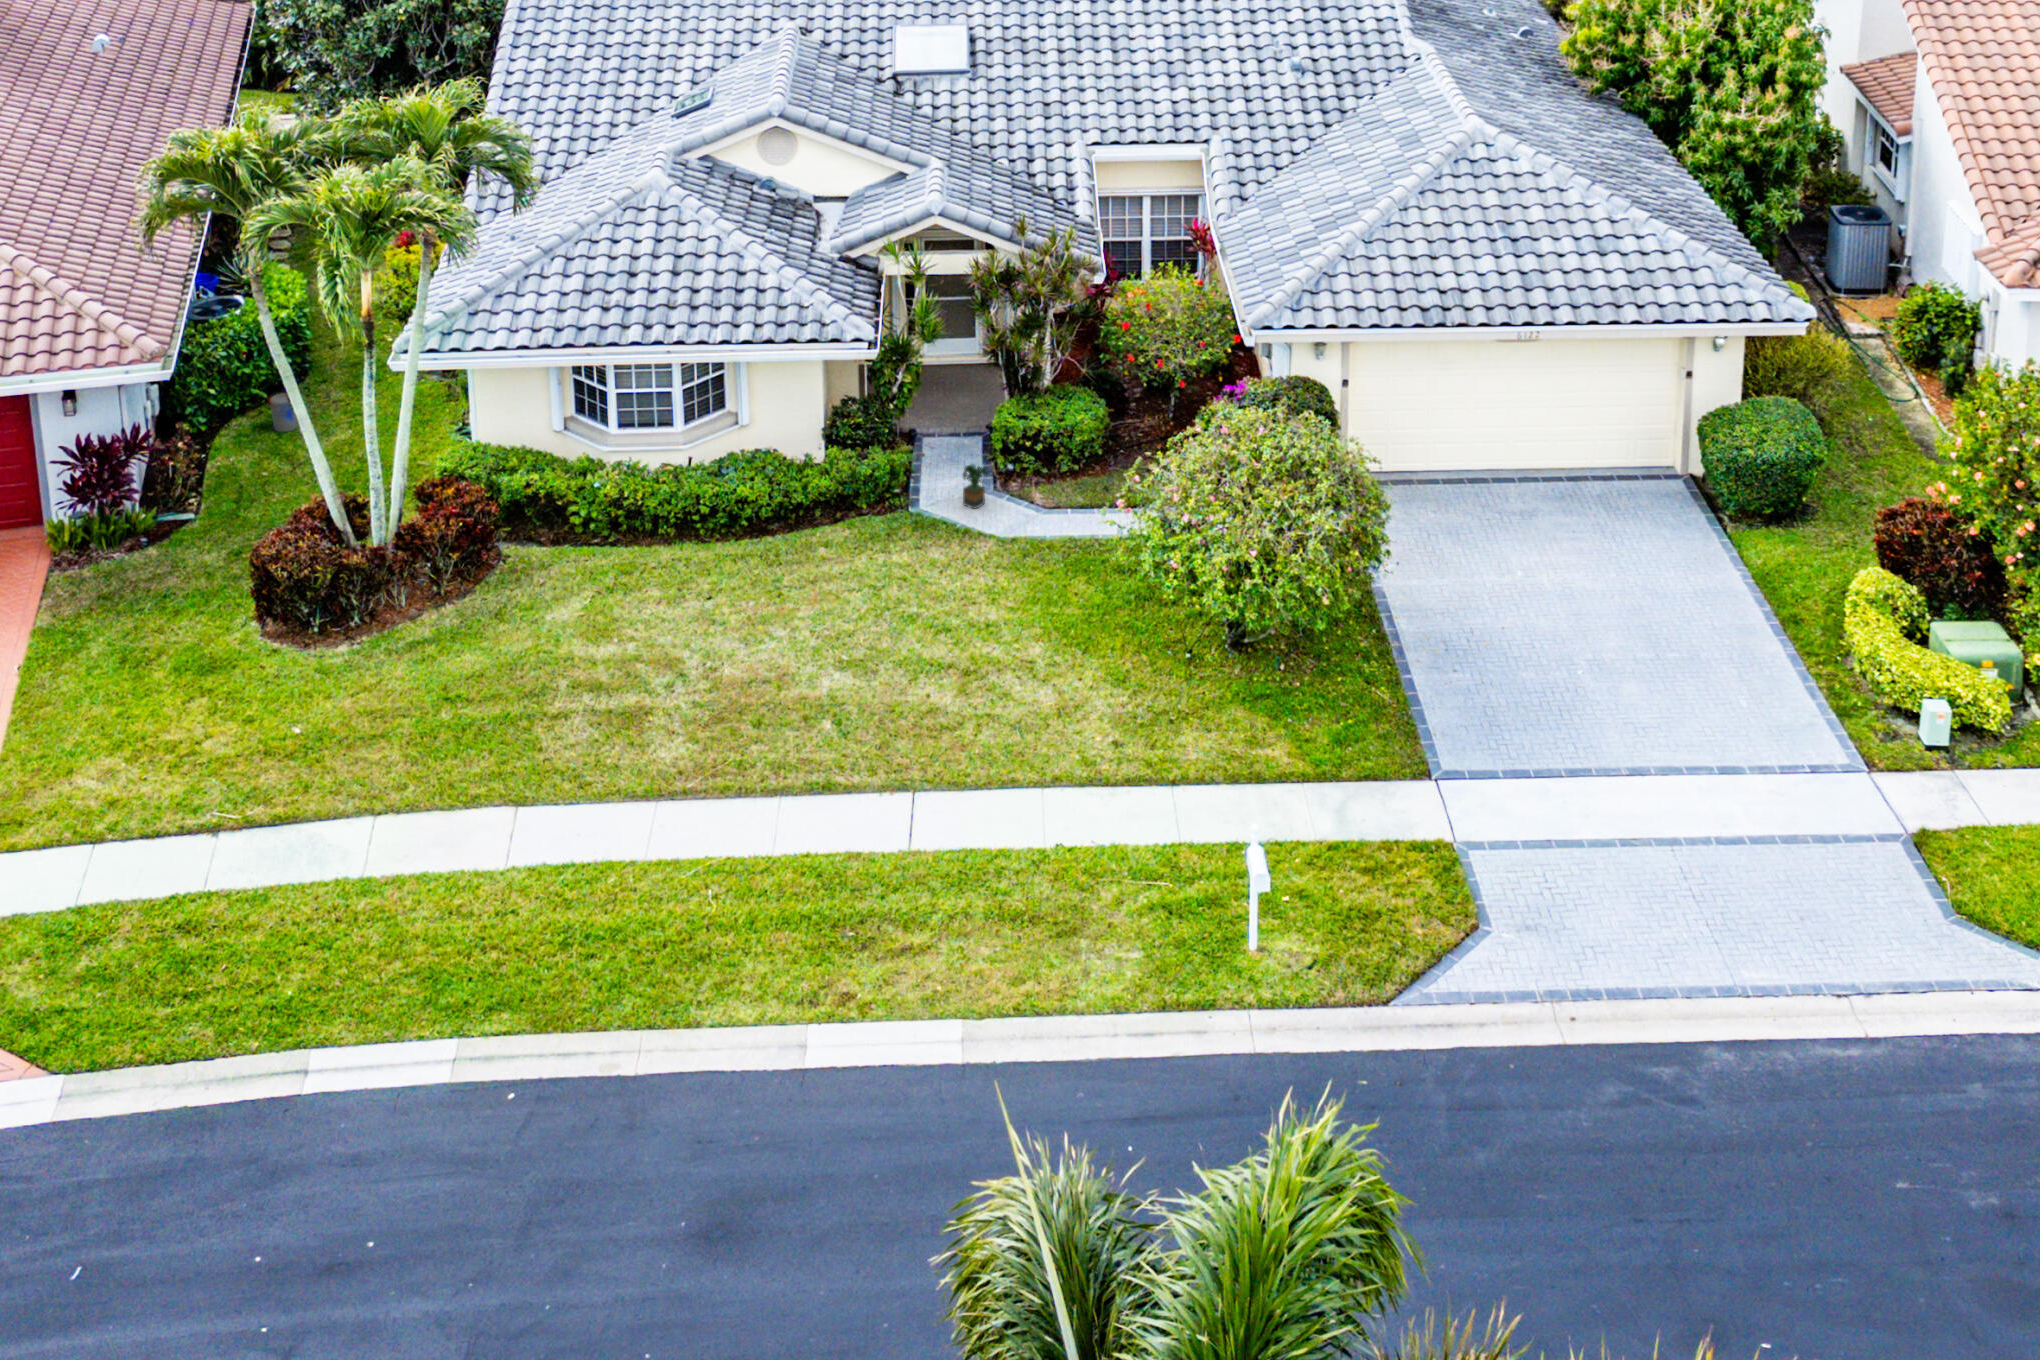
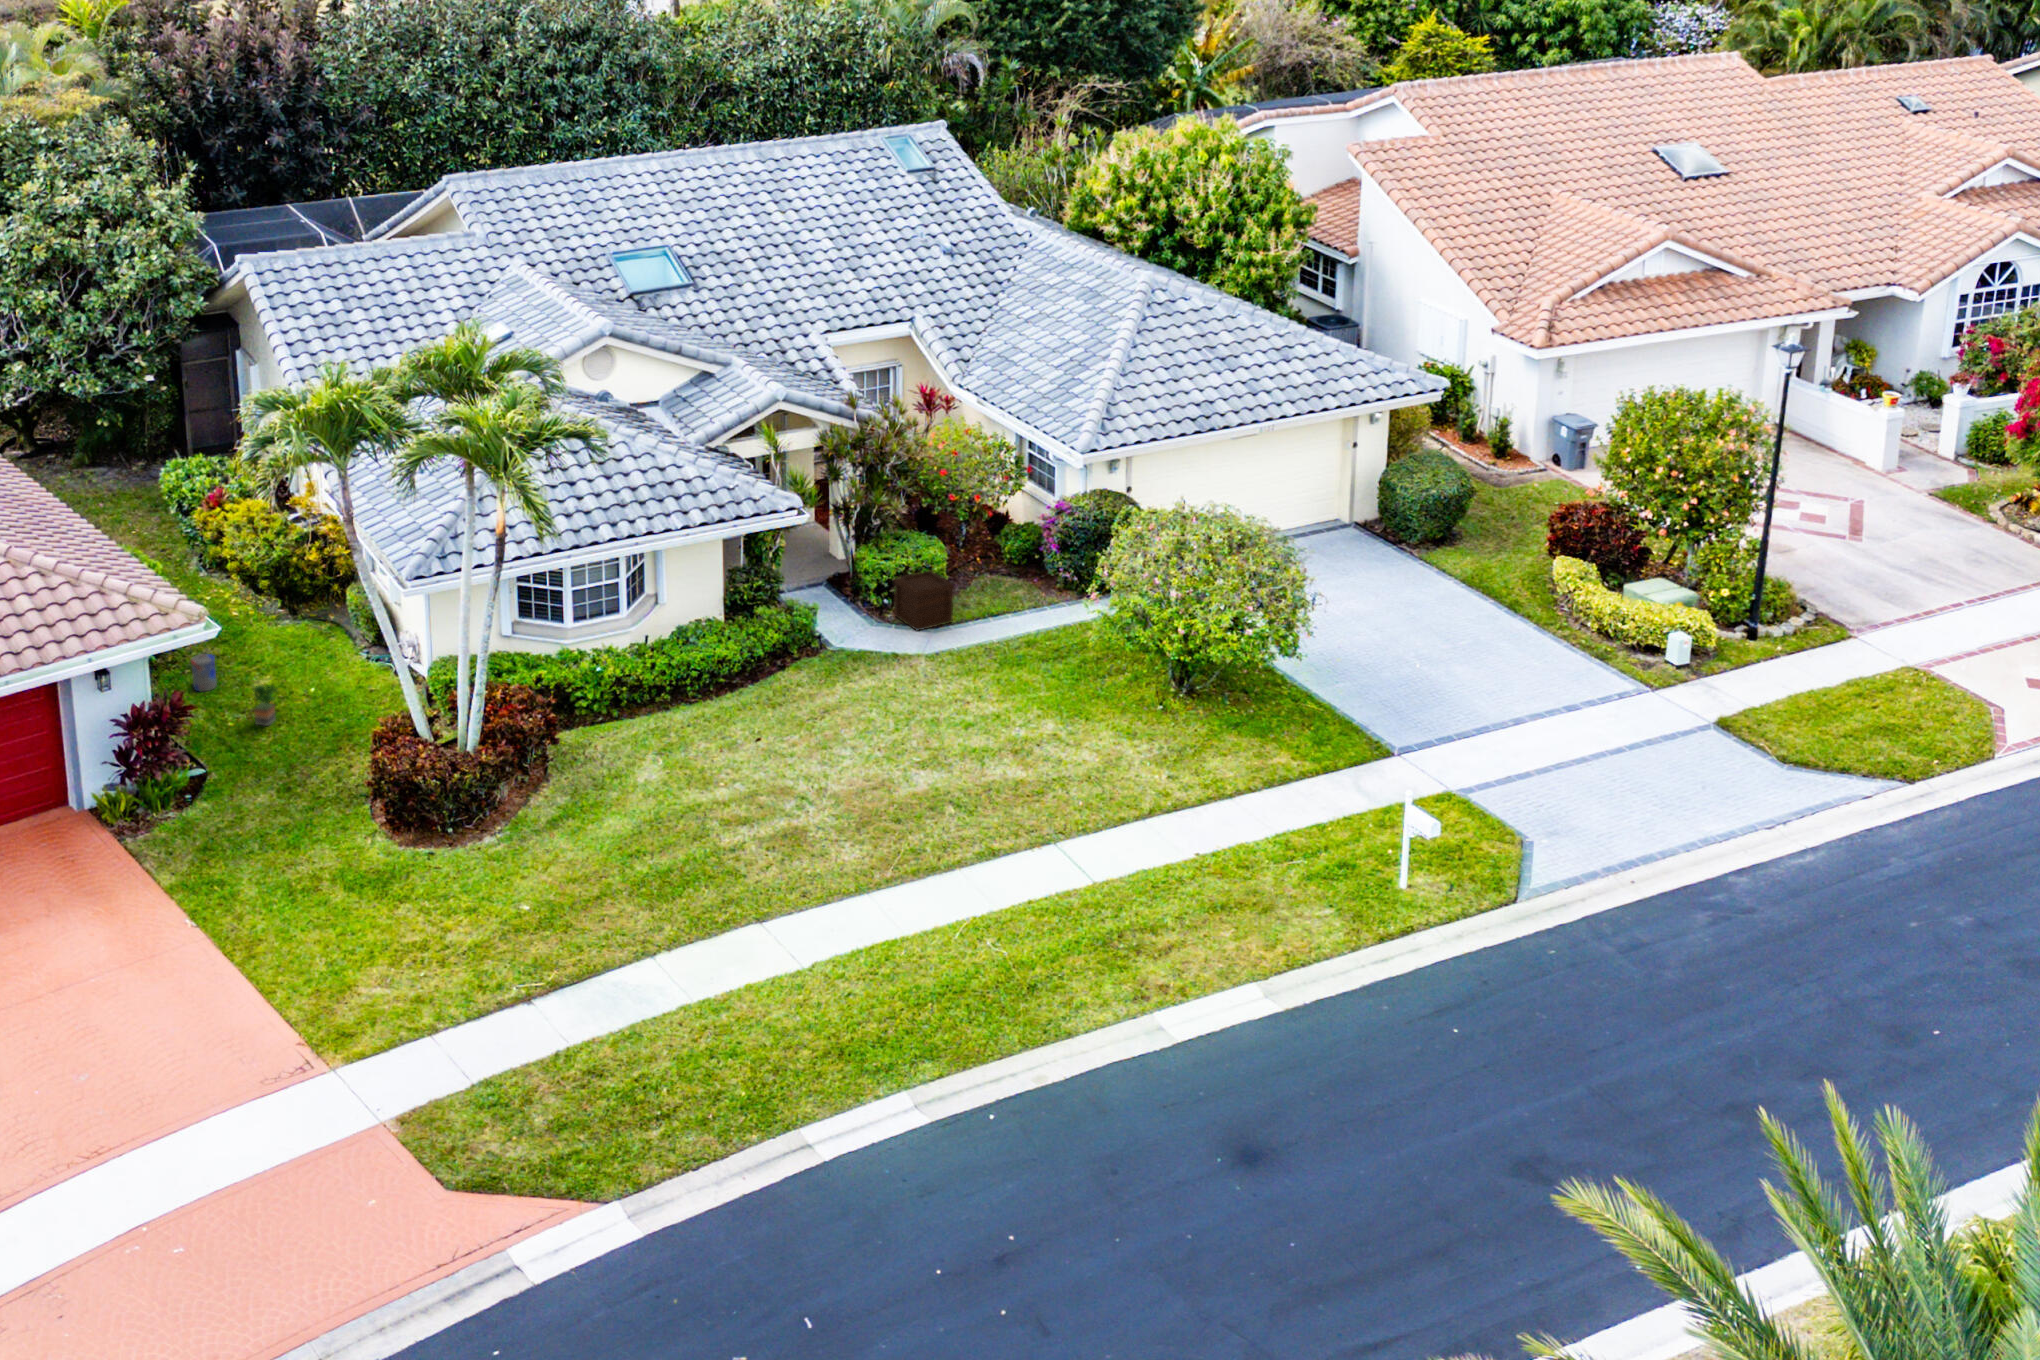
wooden crate: none [1019,439,1075,508] -> present [894,570,954,631]
potted tree: present [963,465,989,509] -> present [253,685,277,726]

